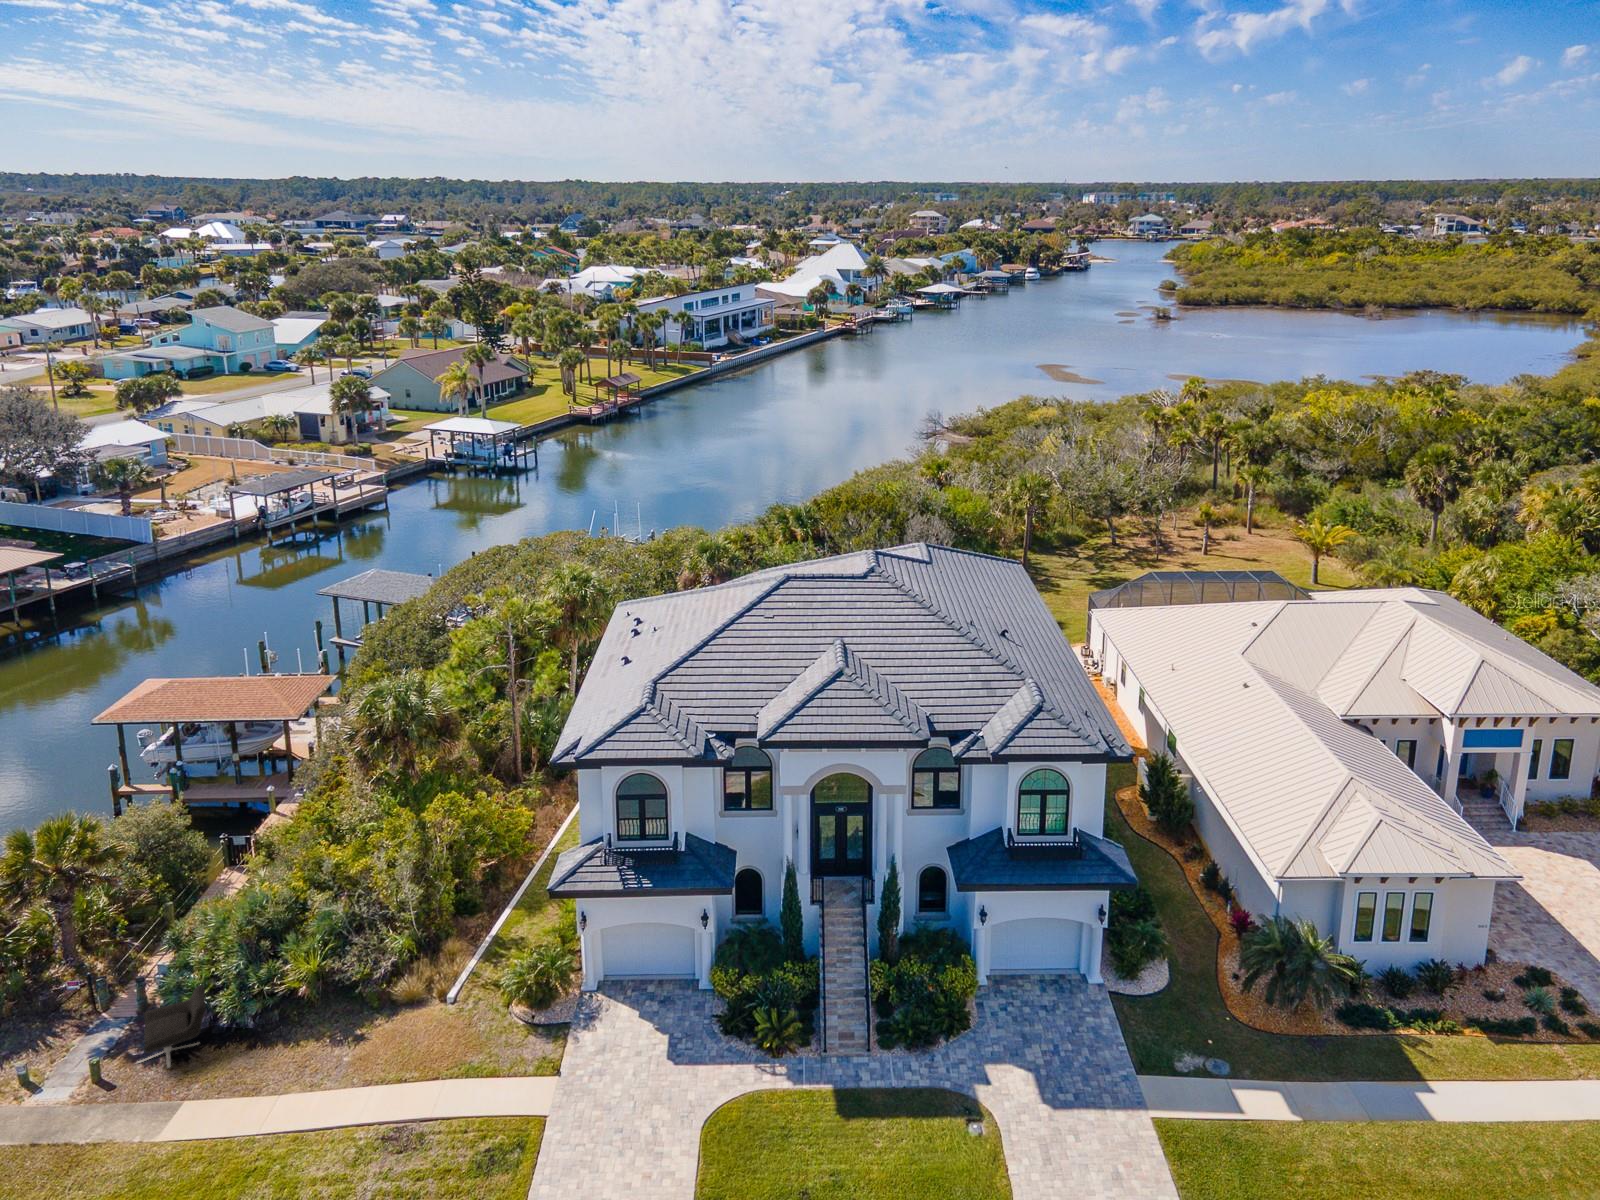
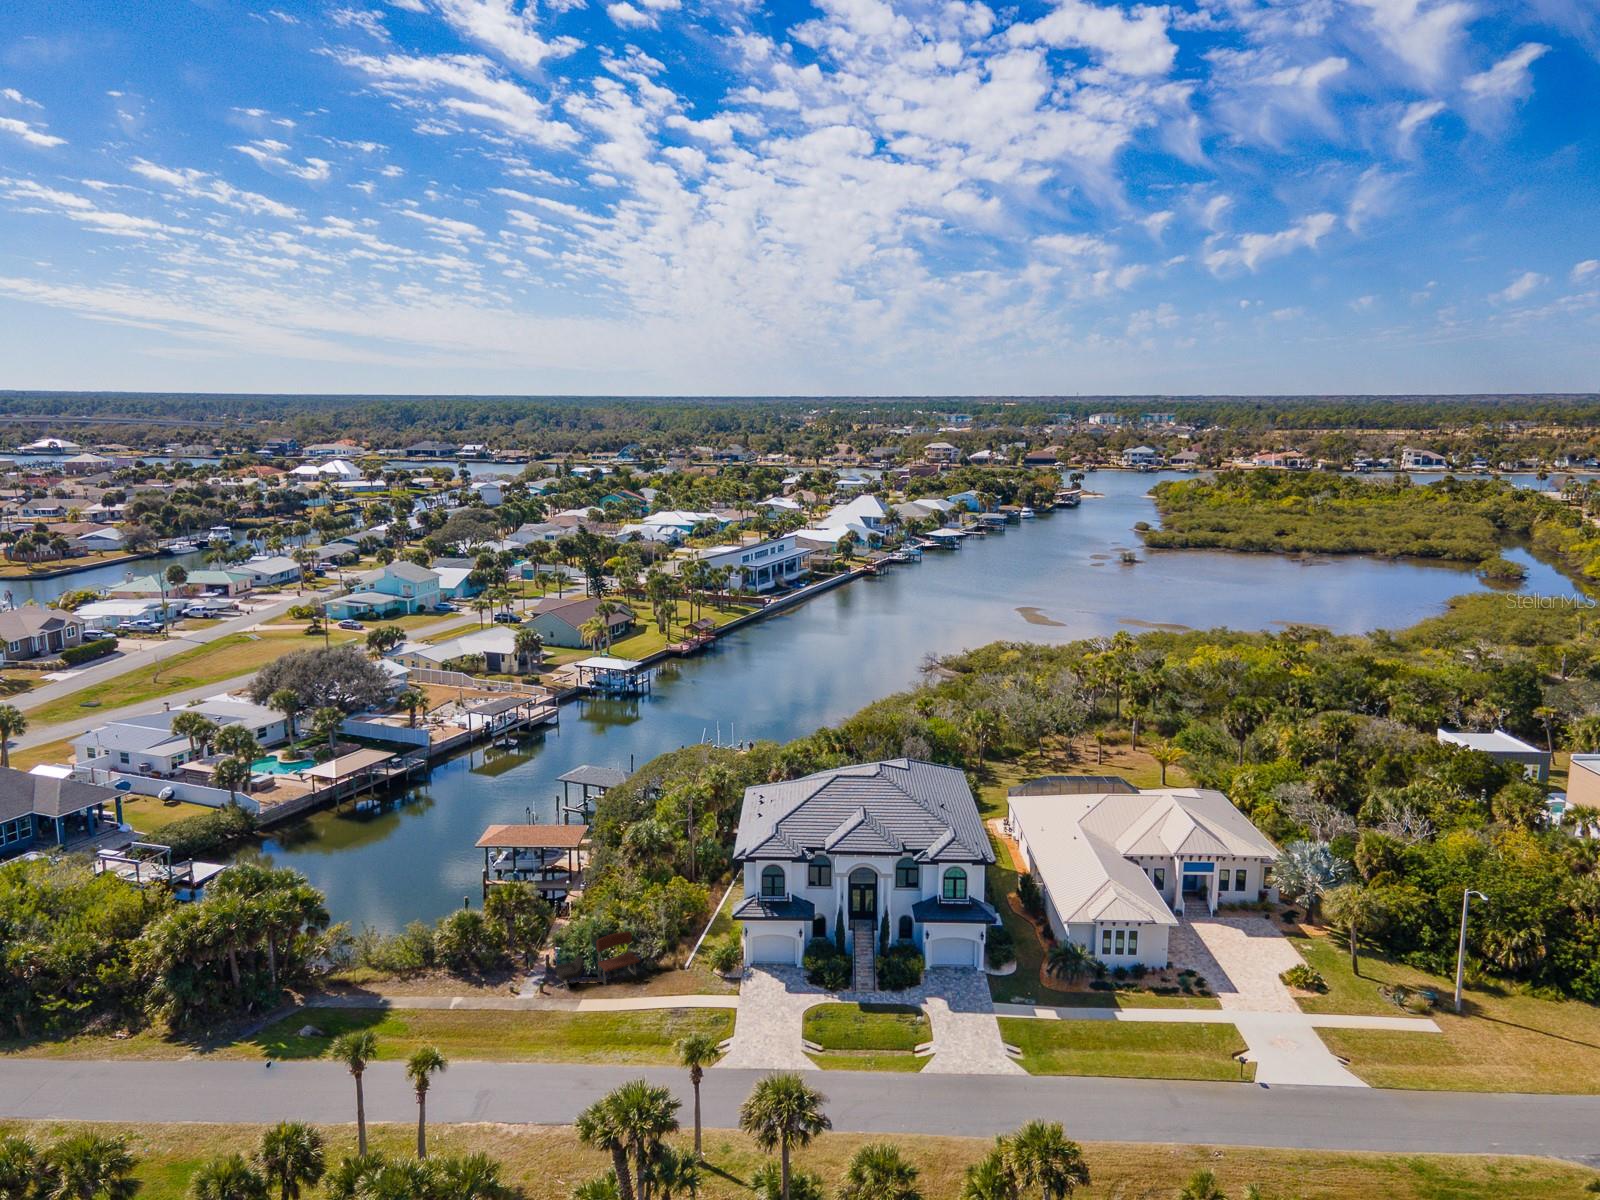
bench: none [233,926,342,1053] -> present [597,931,640,985]

